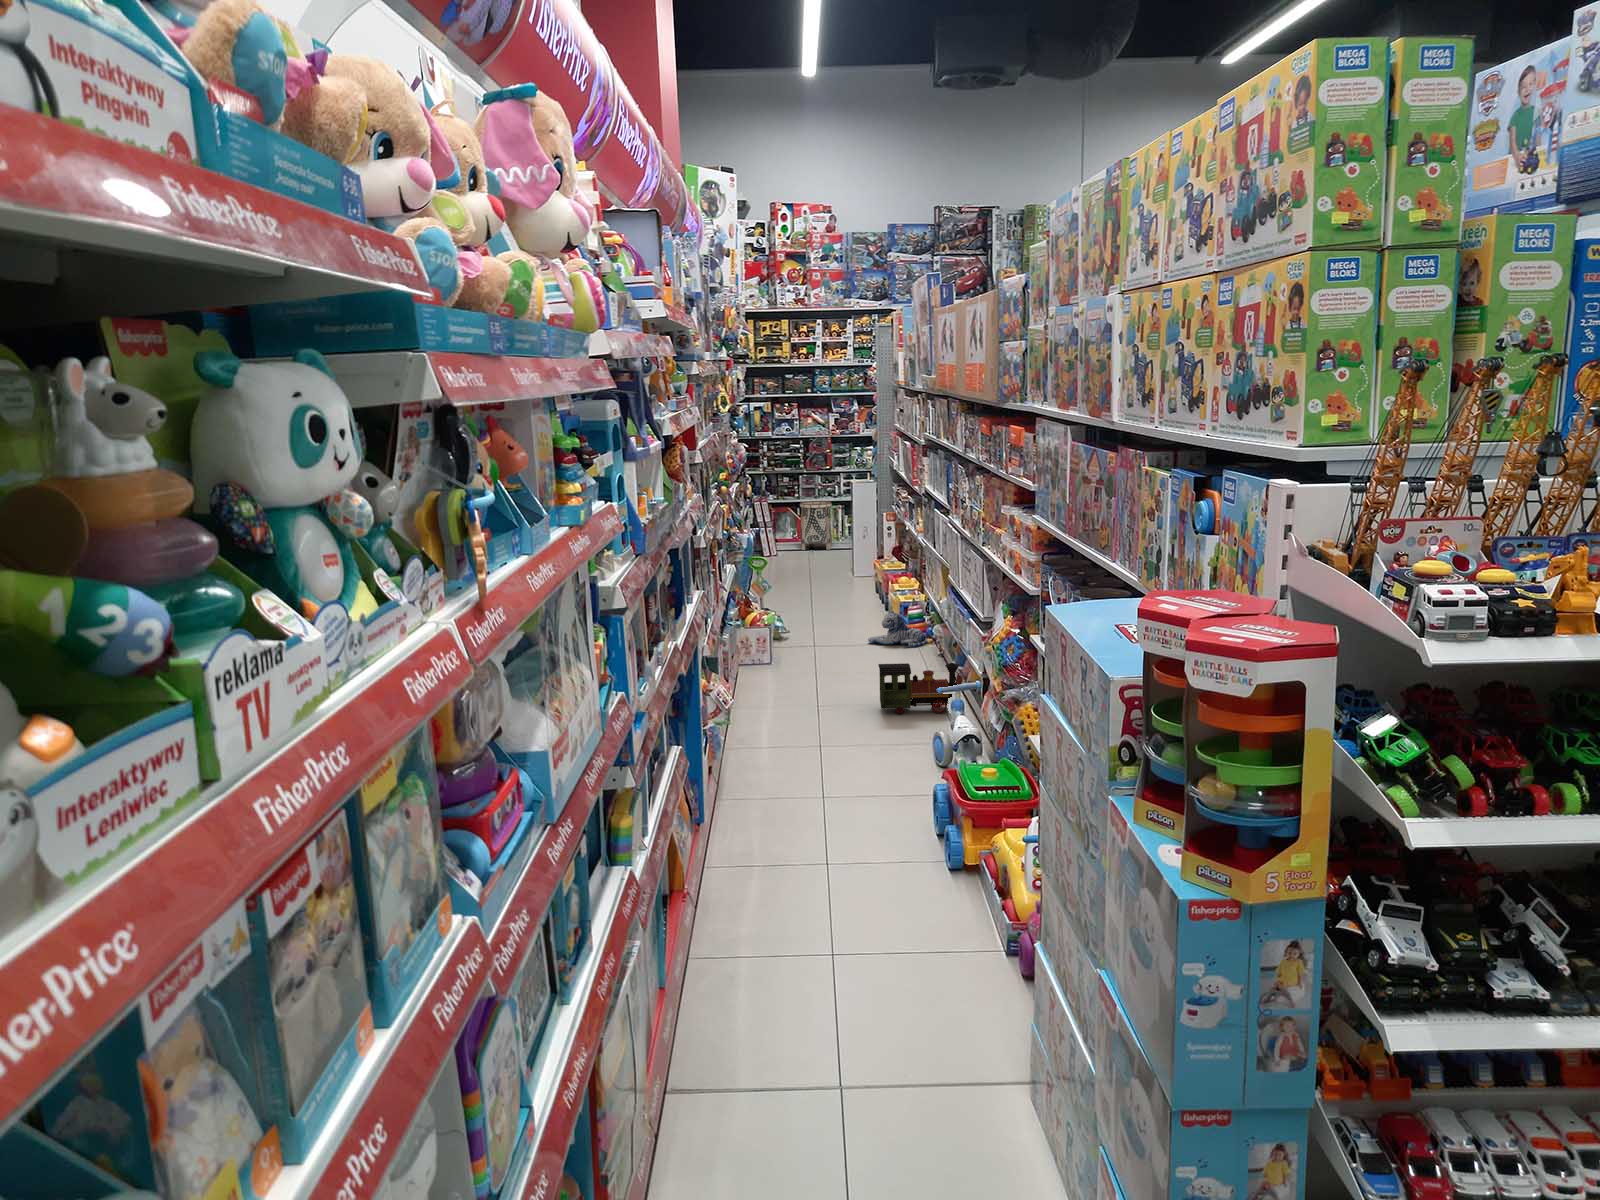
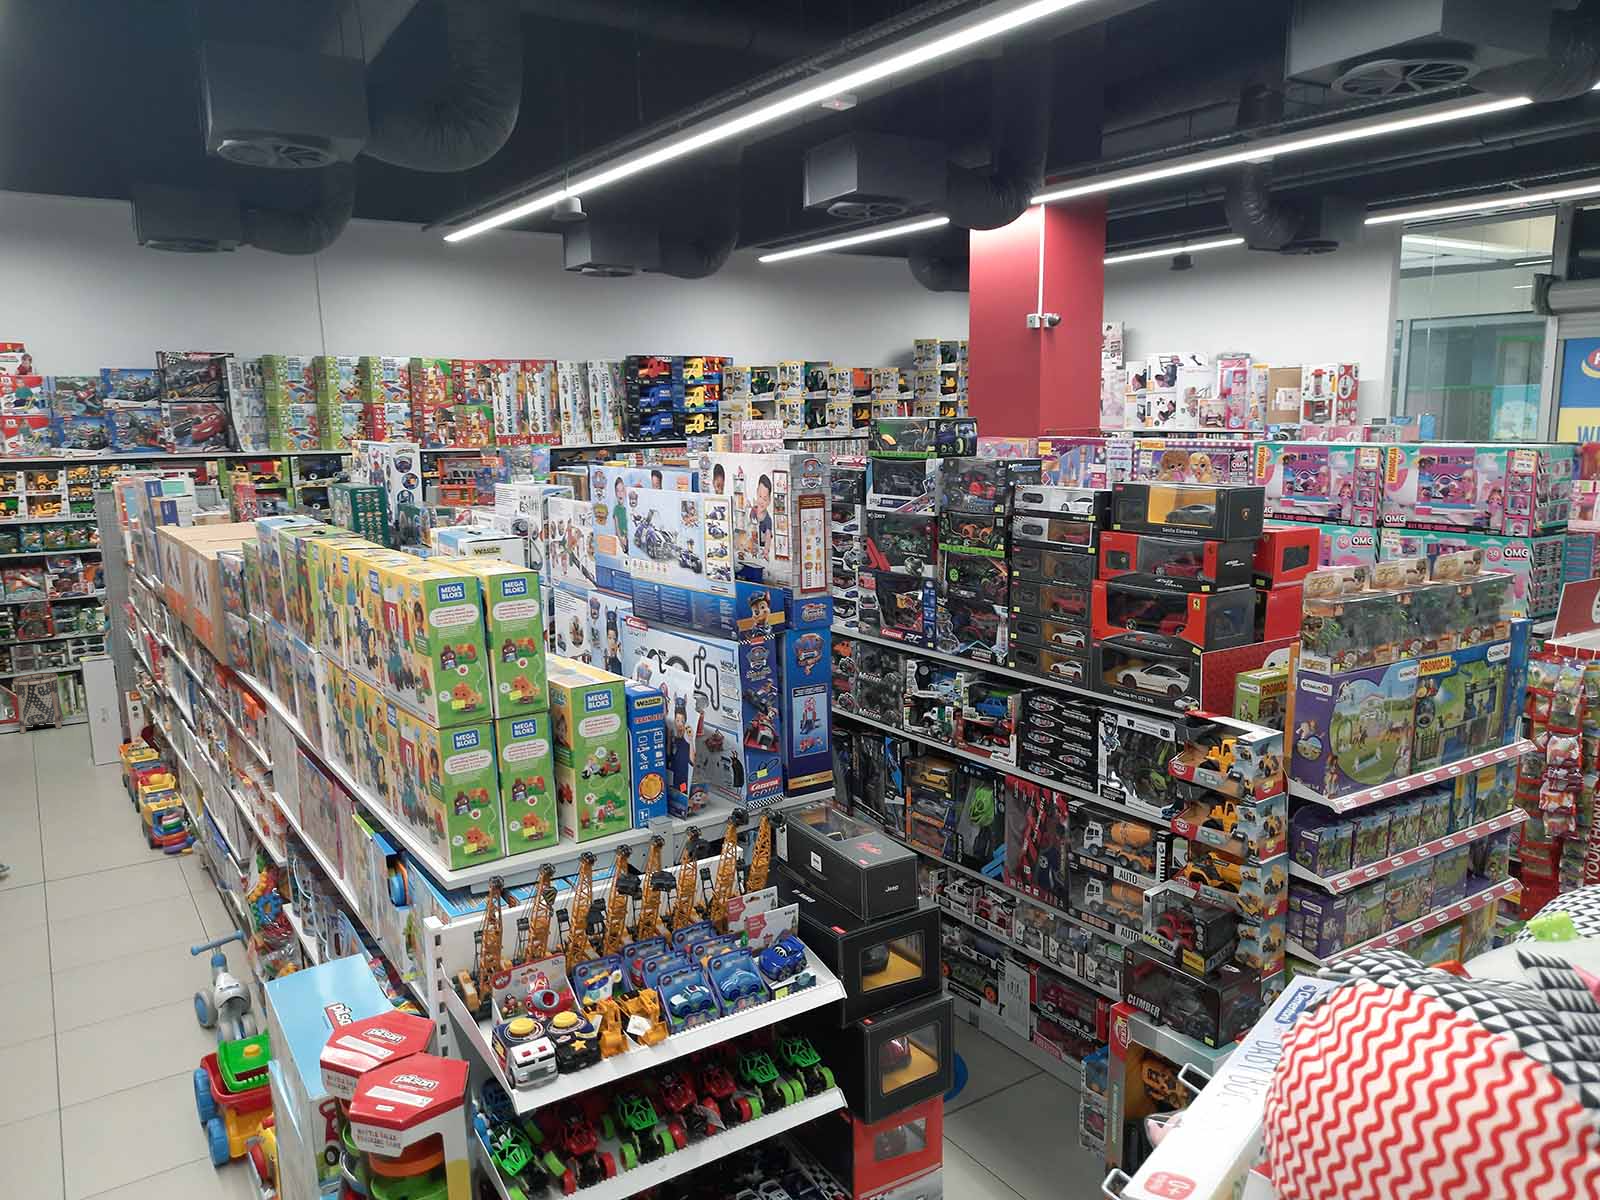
plush toy: present [868,611,928,647] -> none [114,831,190,870]
toy train: present [878,663,963,714] -> none [125,902,232,971]

